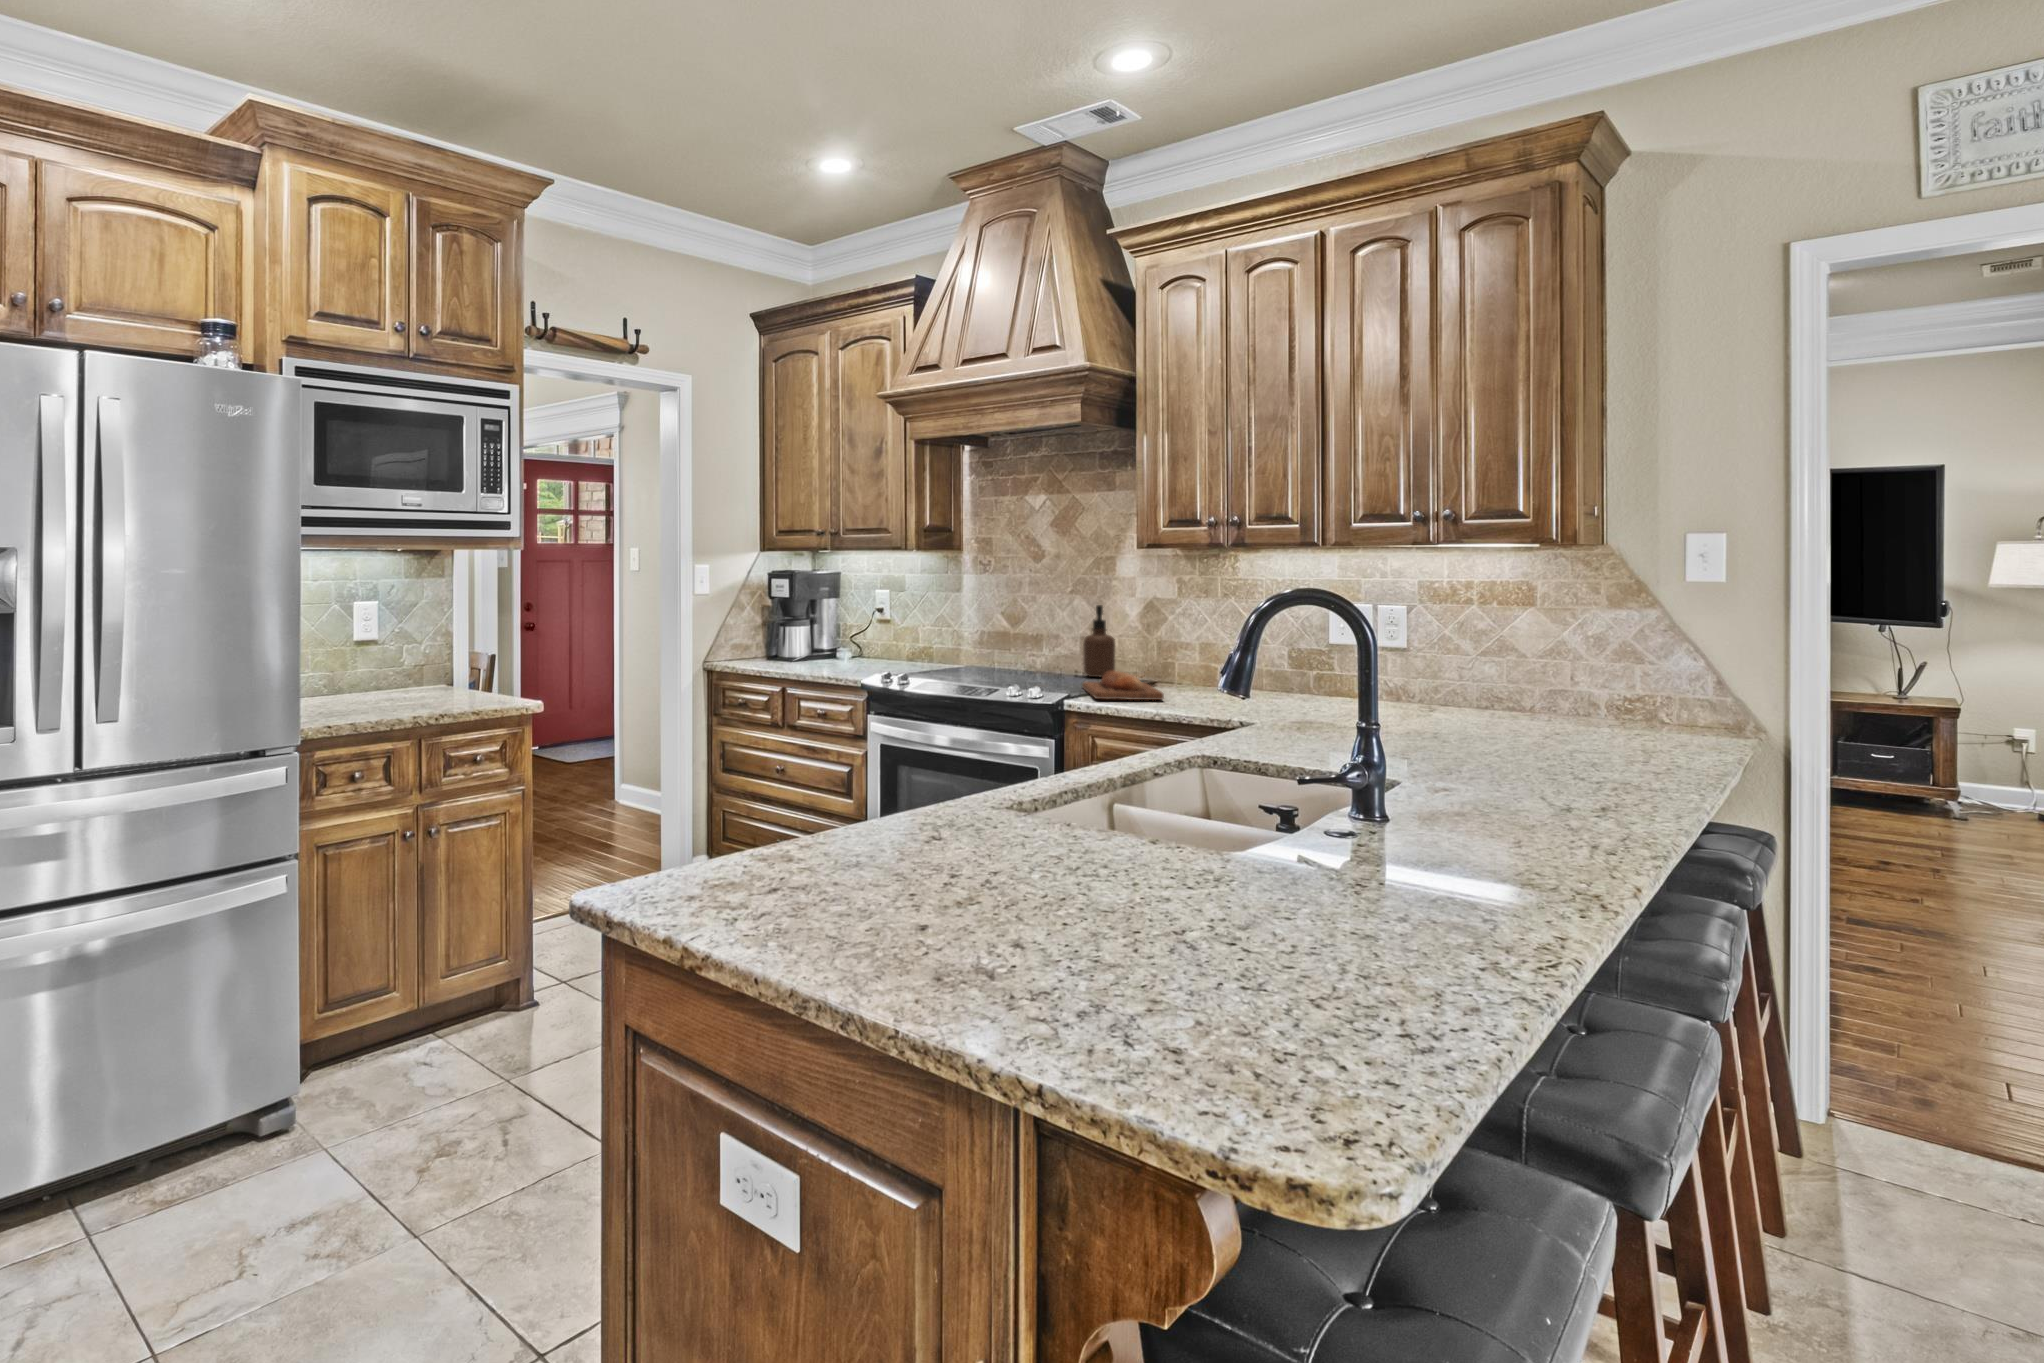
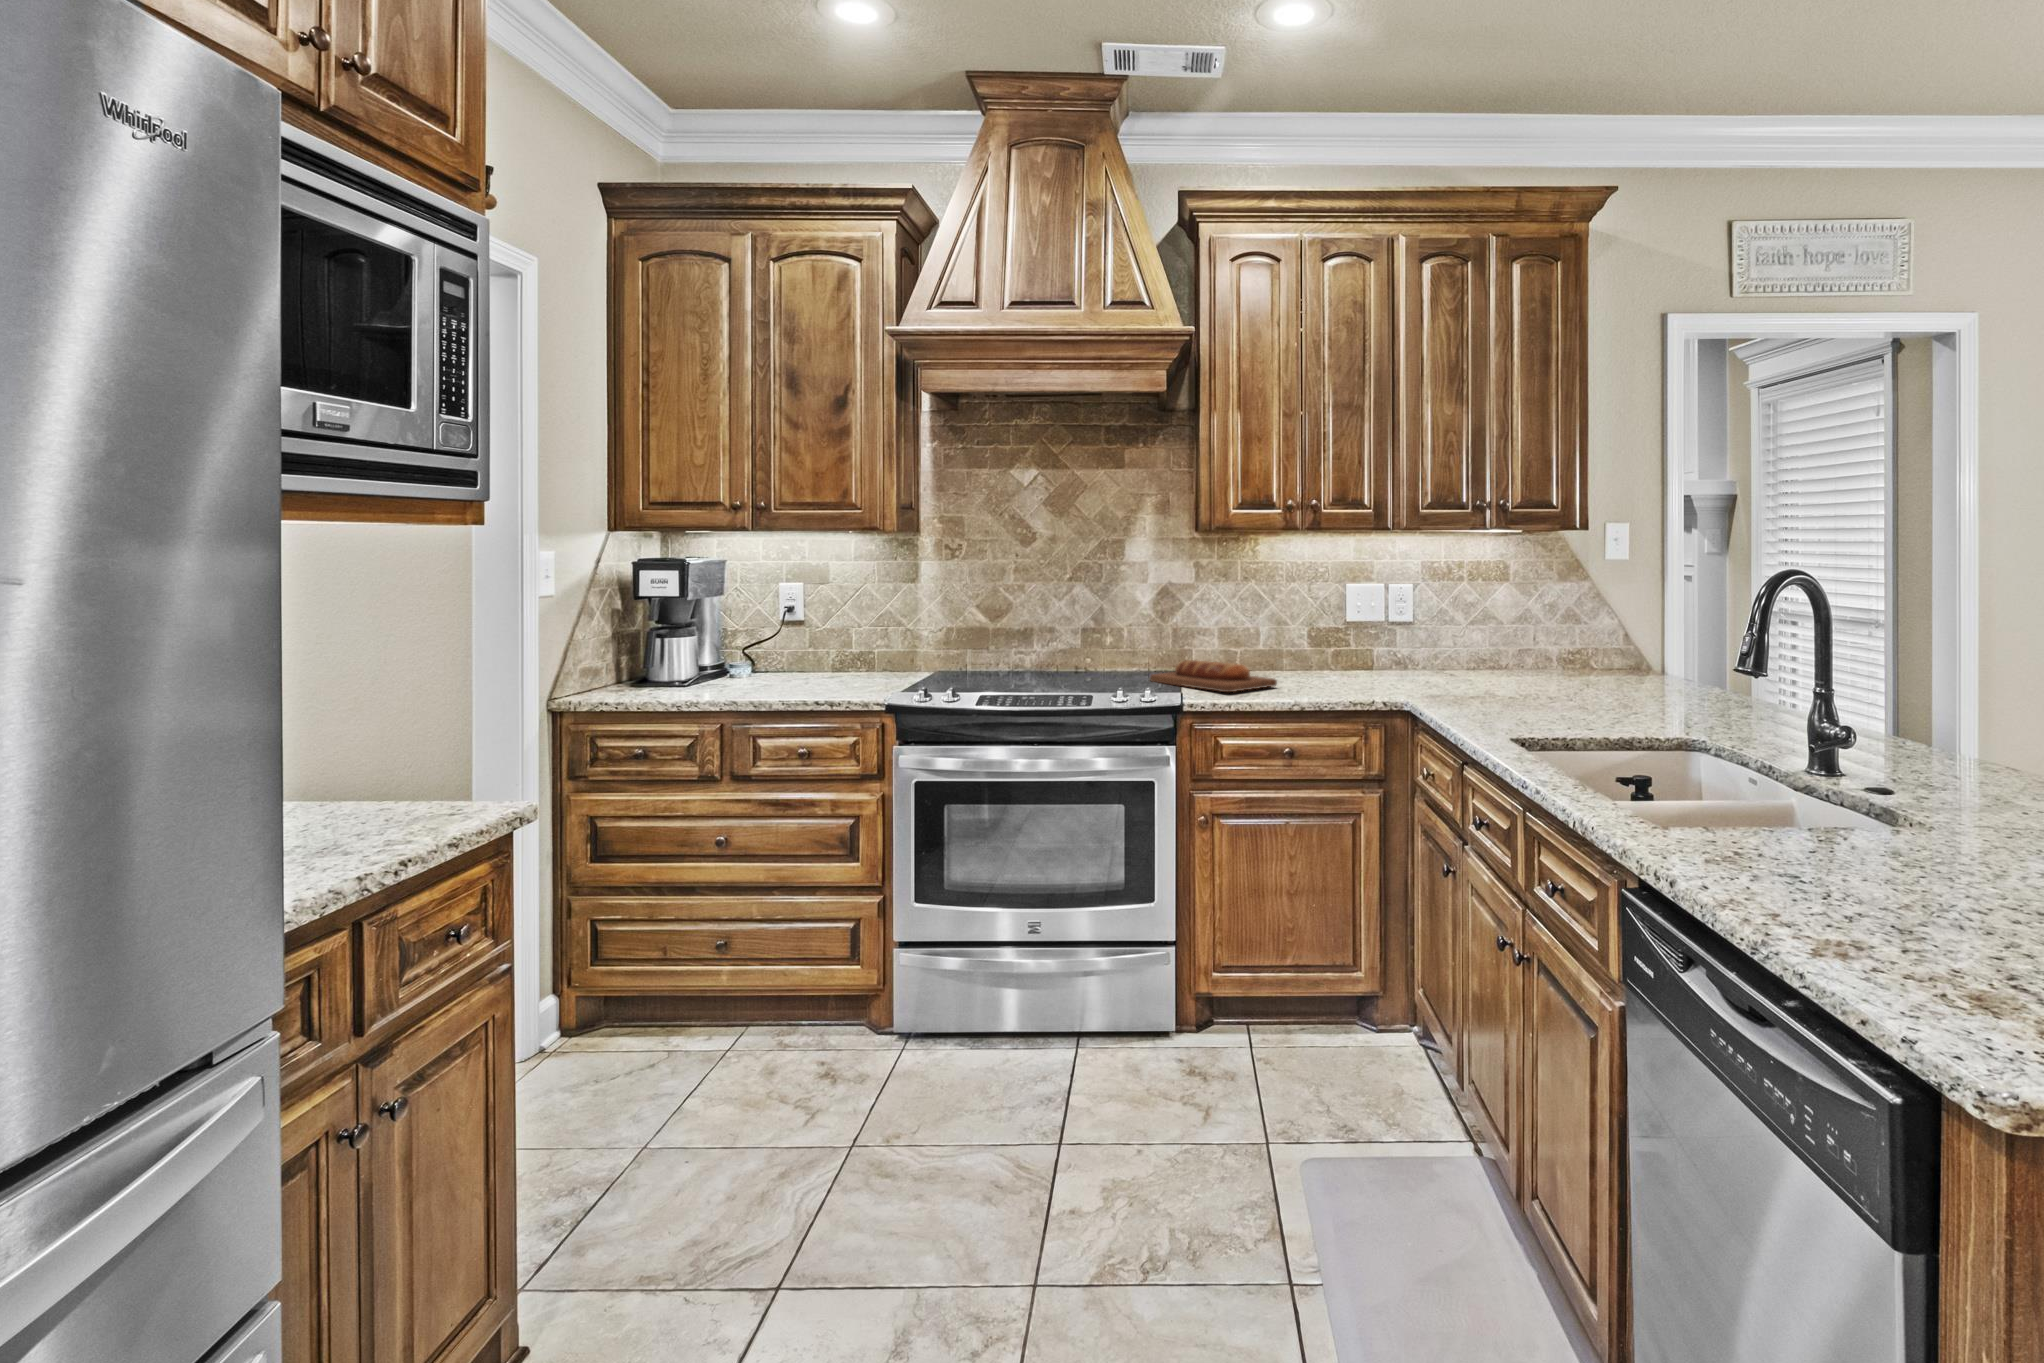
soap dispenser: present [1083,605,1115,677] -> none [1098,591,1131,669]

